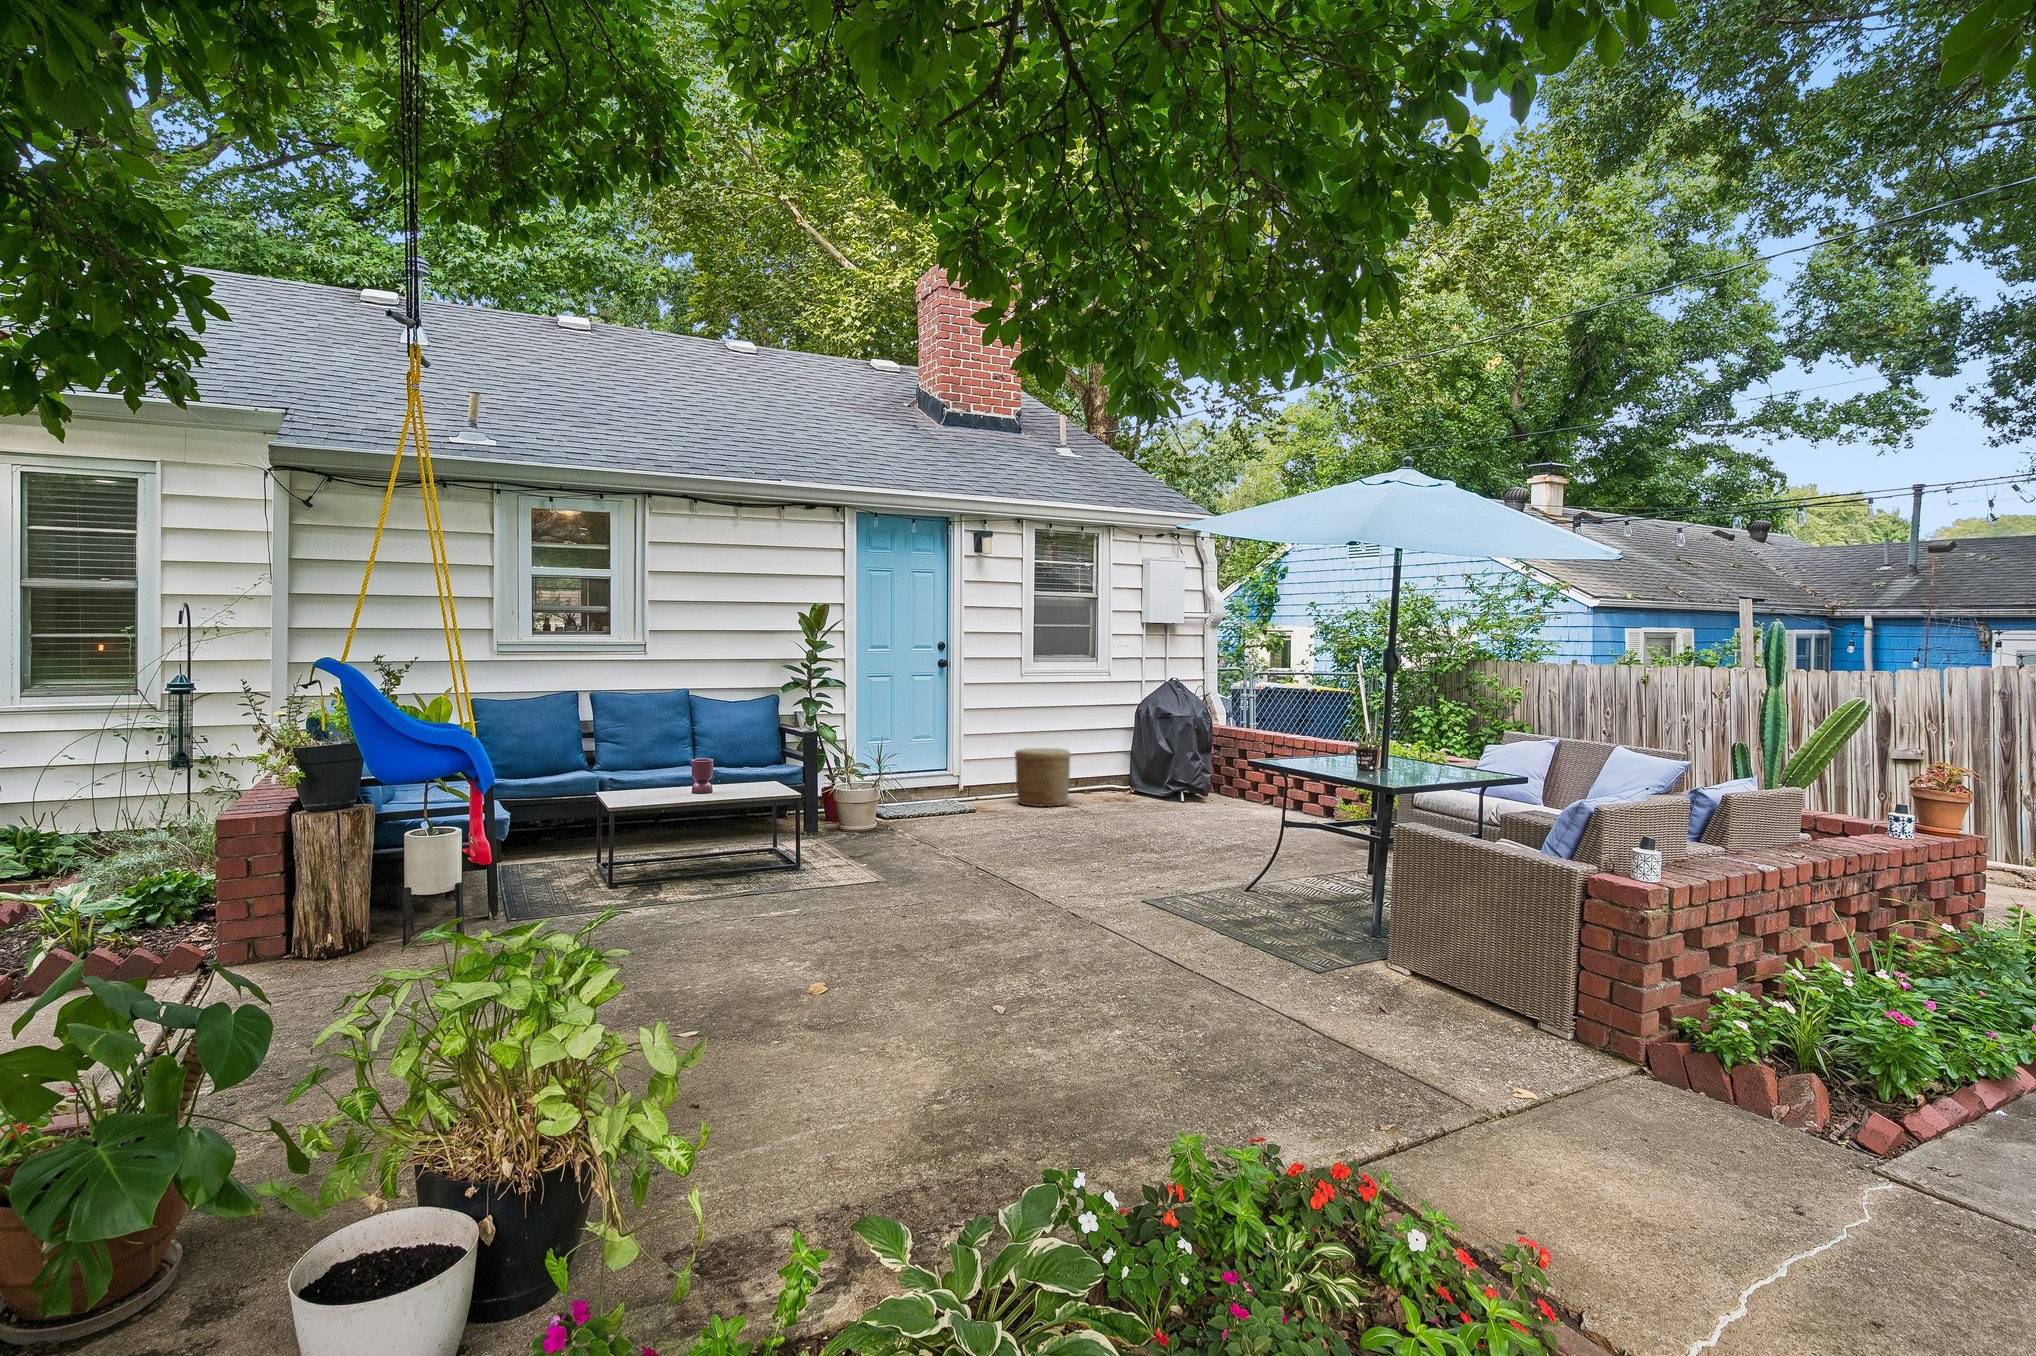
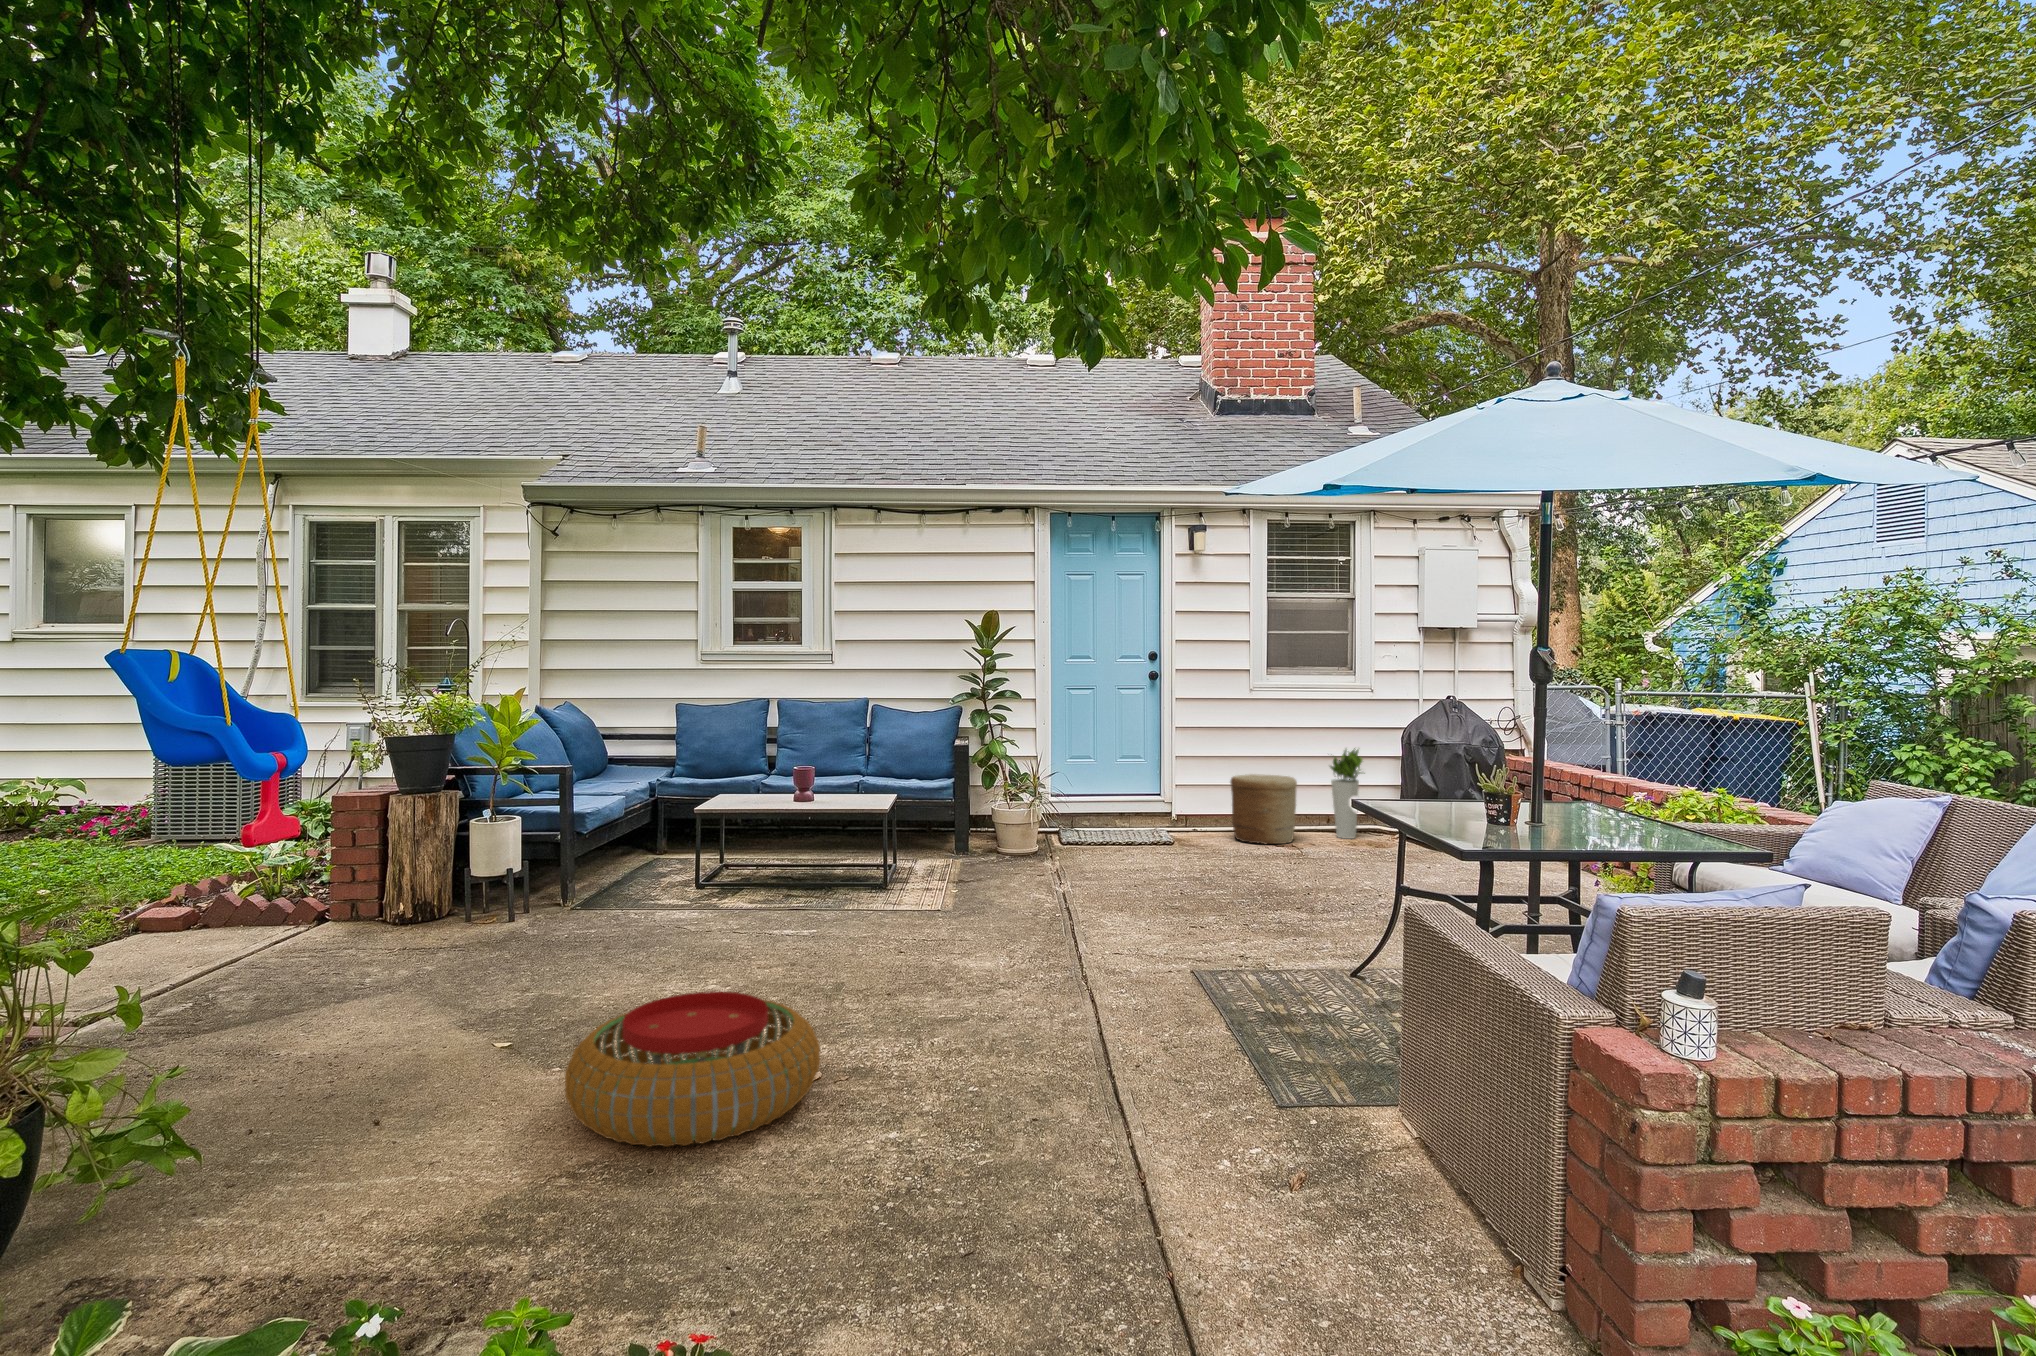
planter: none [1085,721,1116,798] -> present [1330,748,1362,839]
pouf: none [870,941,1073,1062] -> present [565,991,820,1147]

